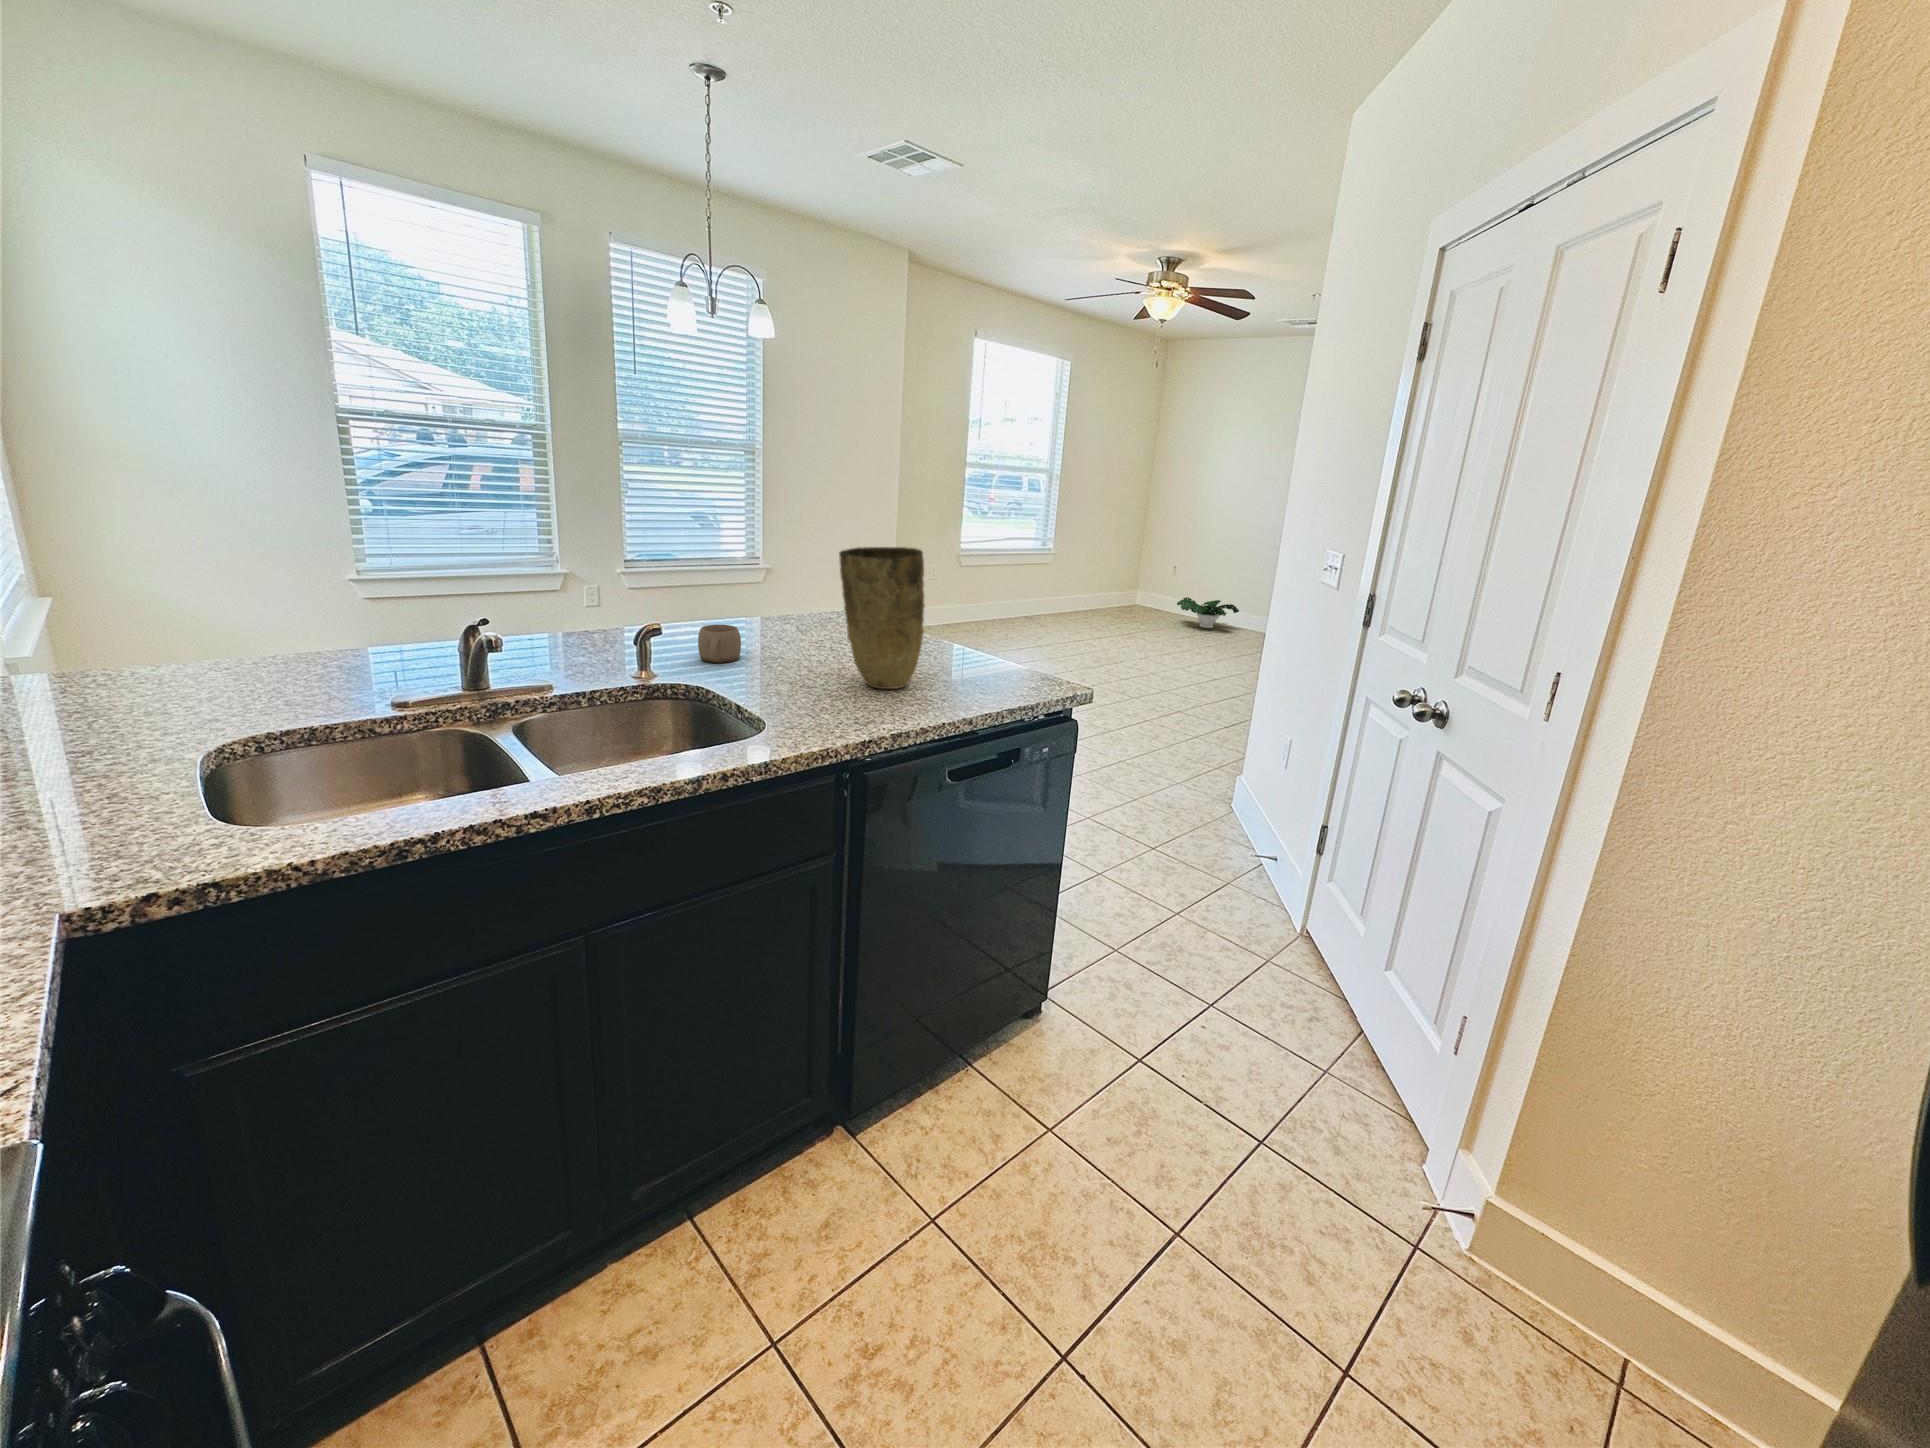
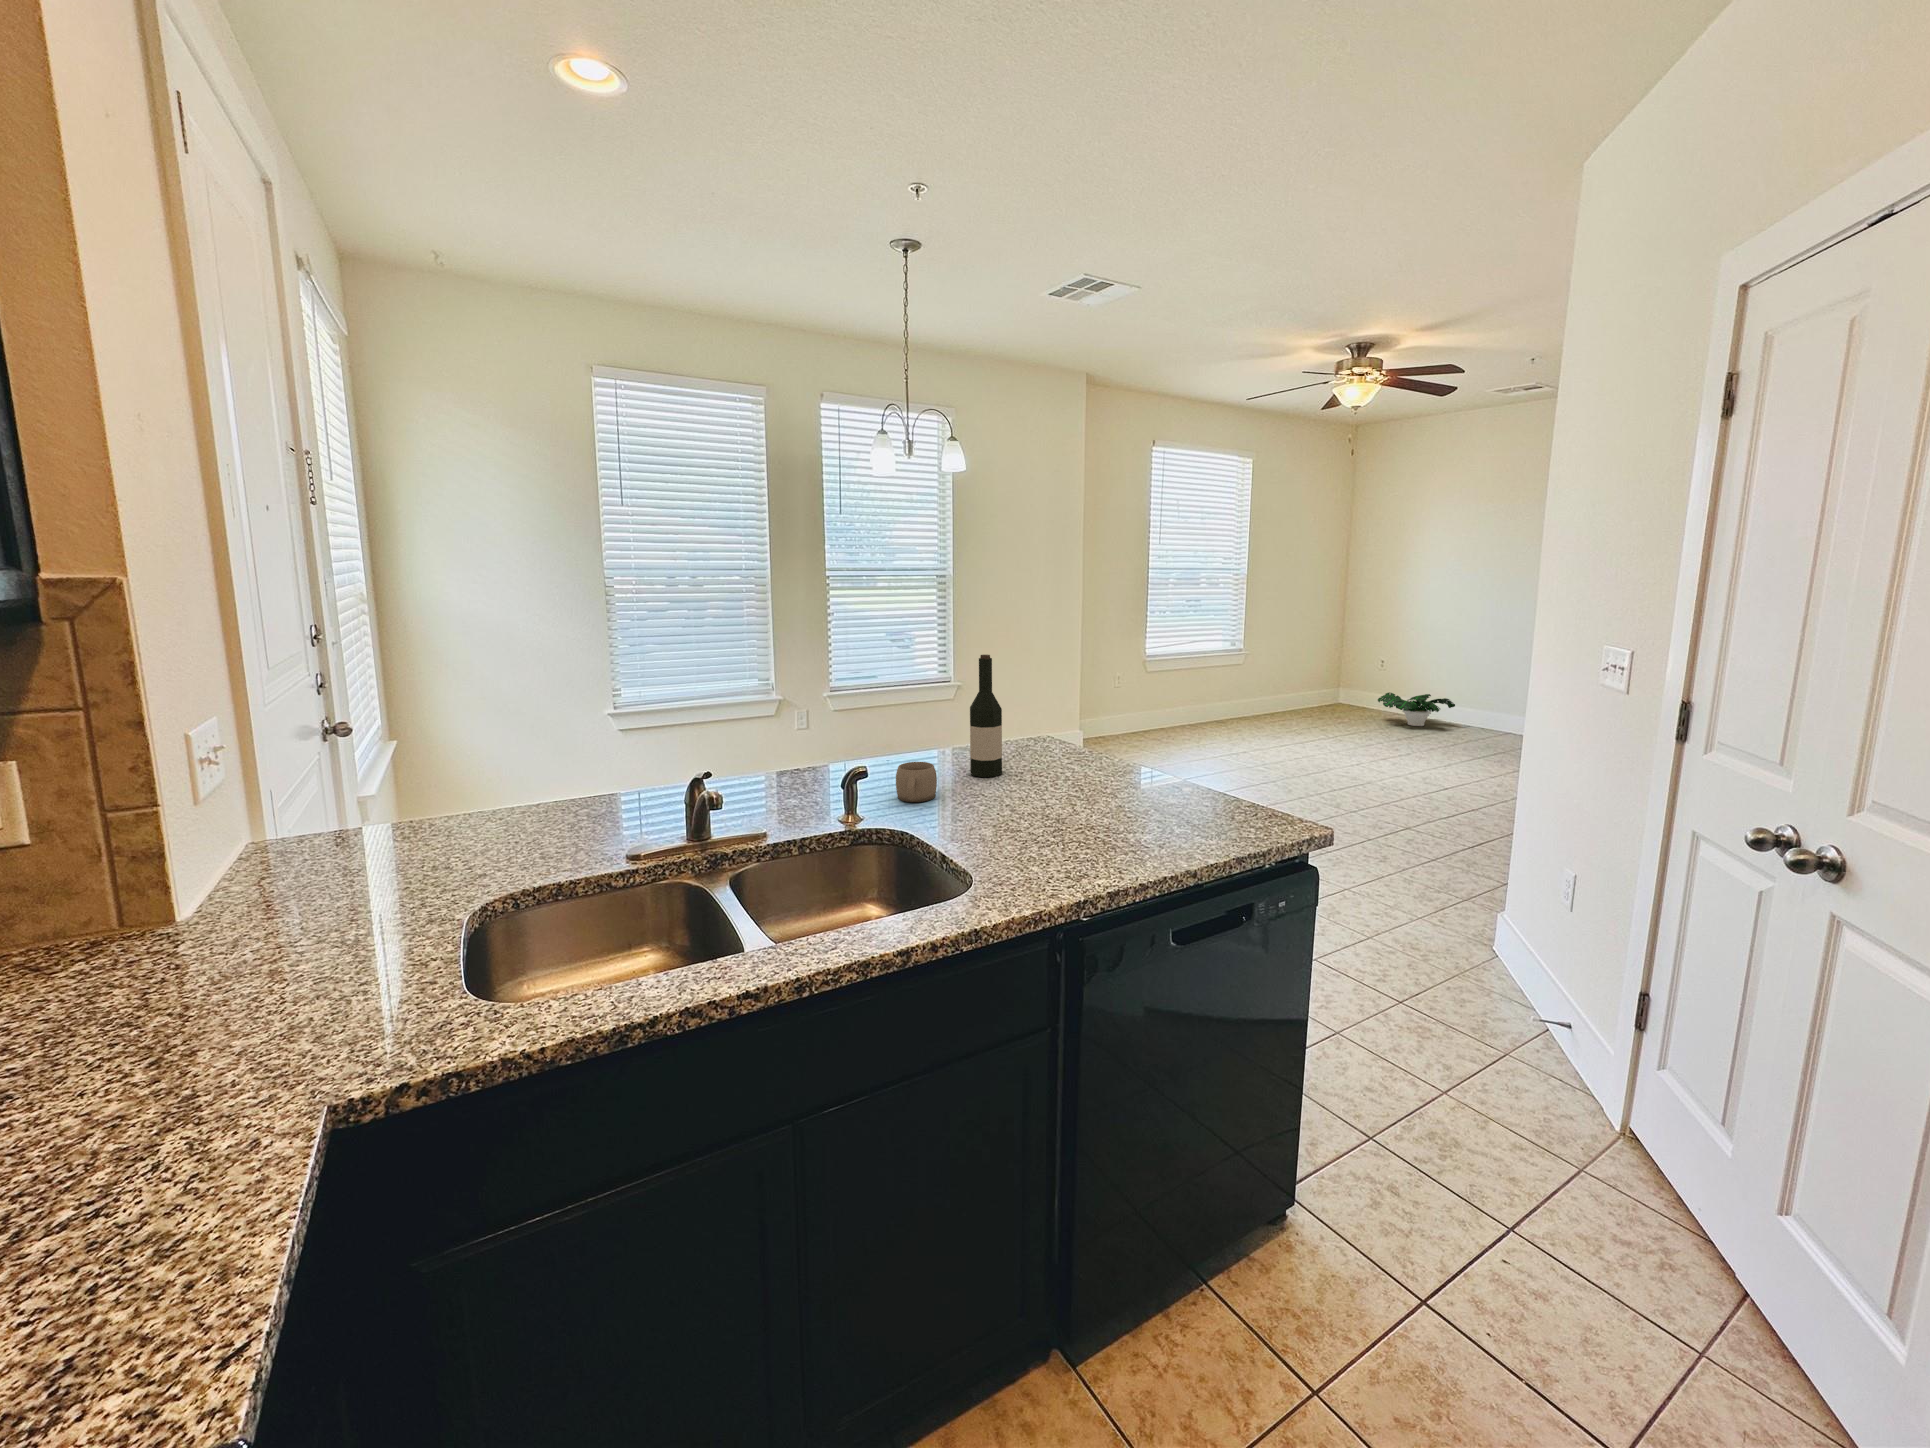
wine bottle: none [777,524,809,643] -> present [970,655,1002,777]
vase: present [839,547,925,689] -> none [1038,676,1132,833]

